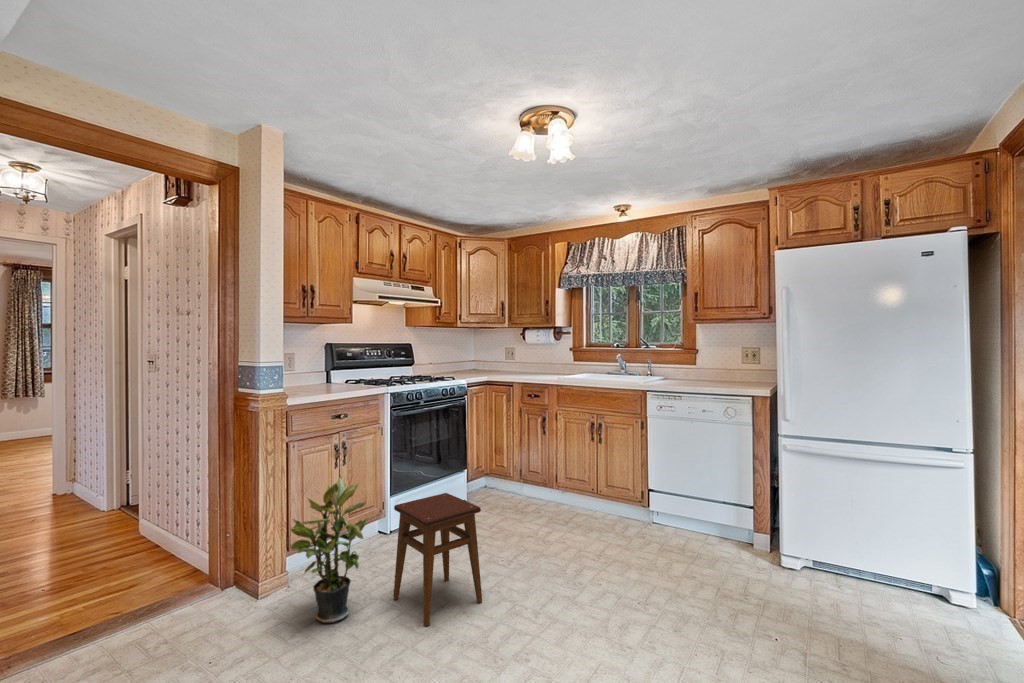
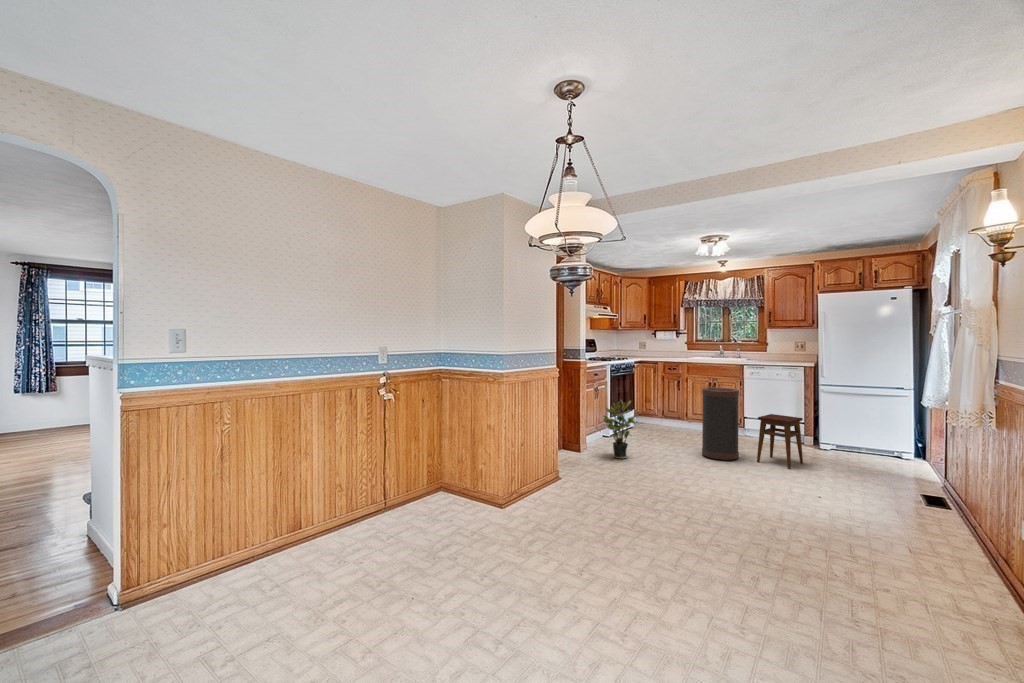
trash can: none [525,447,600,622] -> present [702,388,739,460]
stool: present [393,493,482,626] -> present [757,414,803,469]

